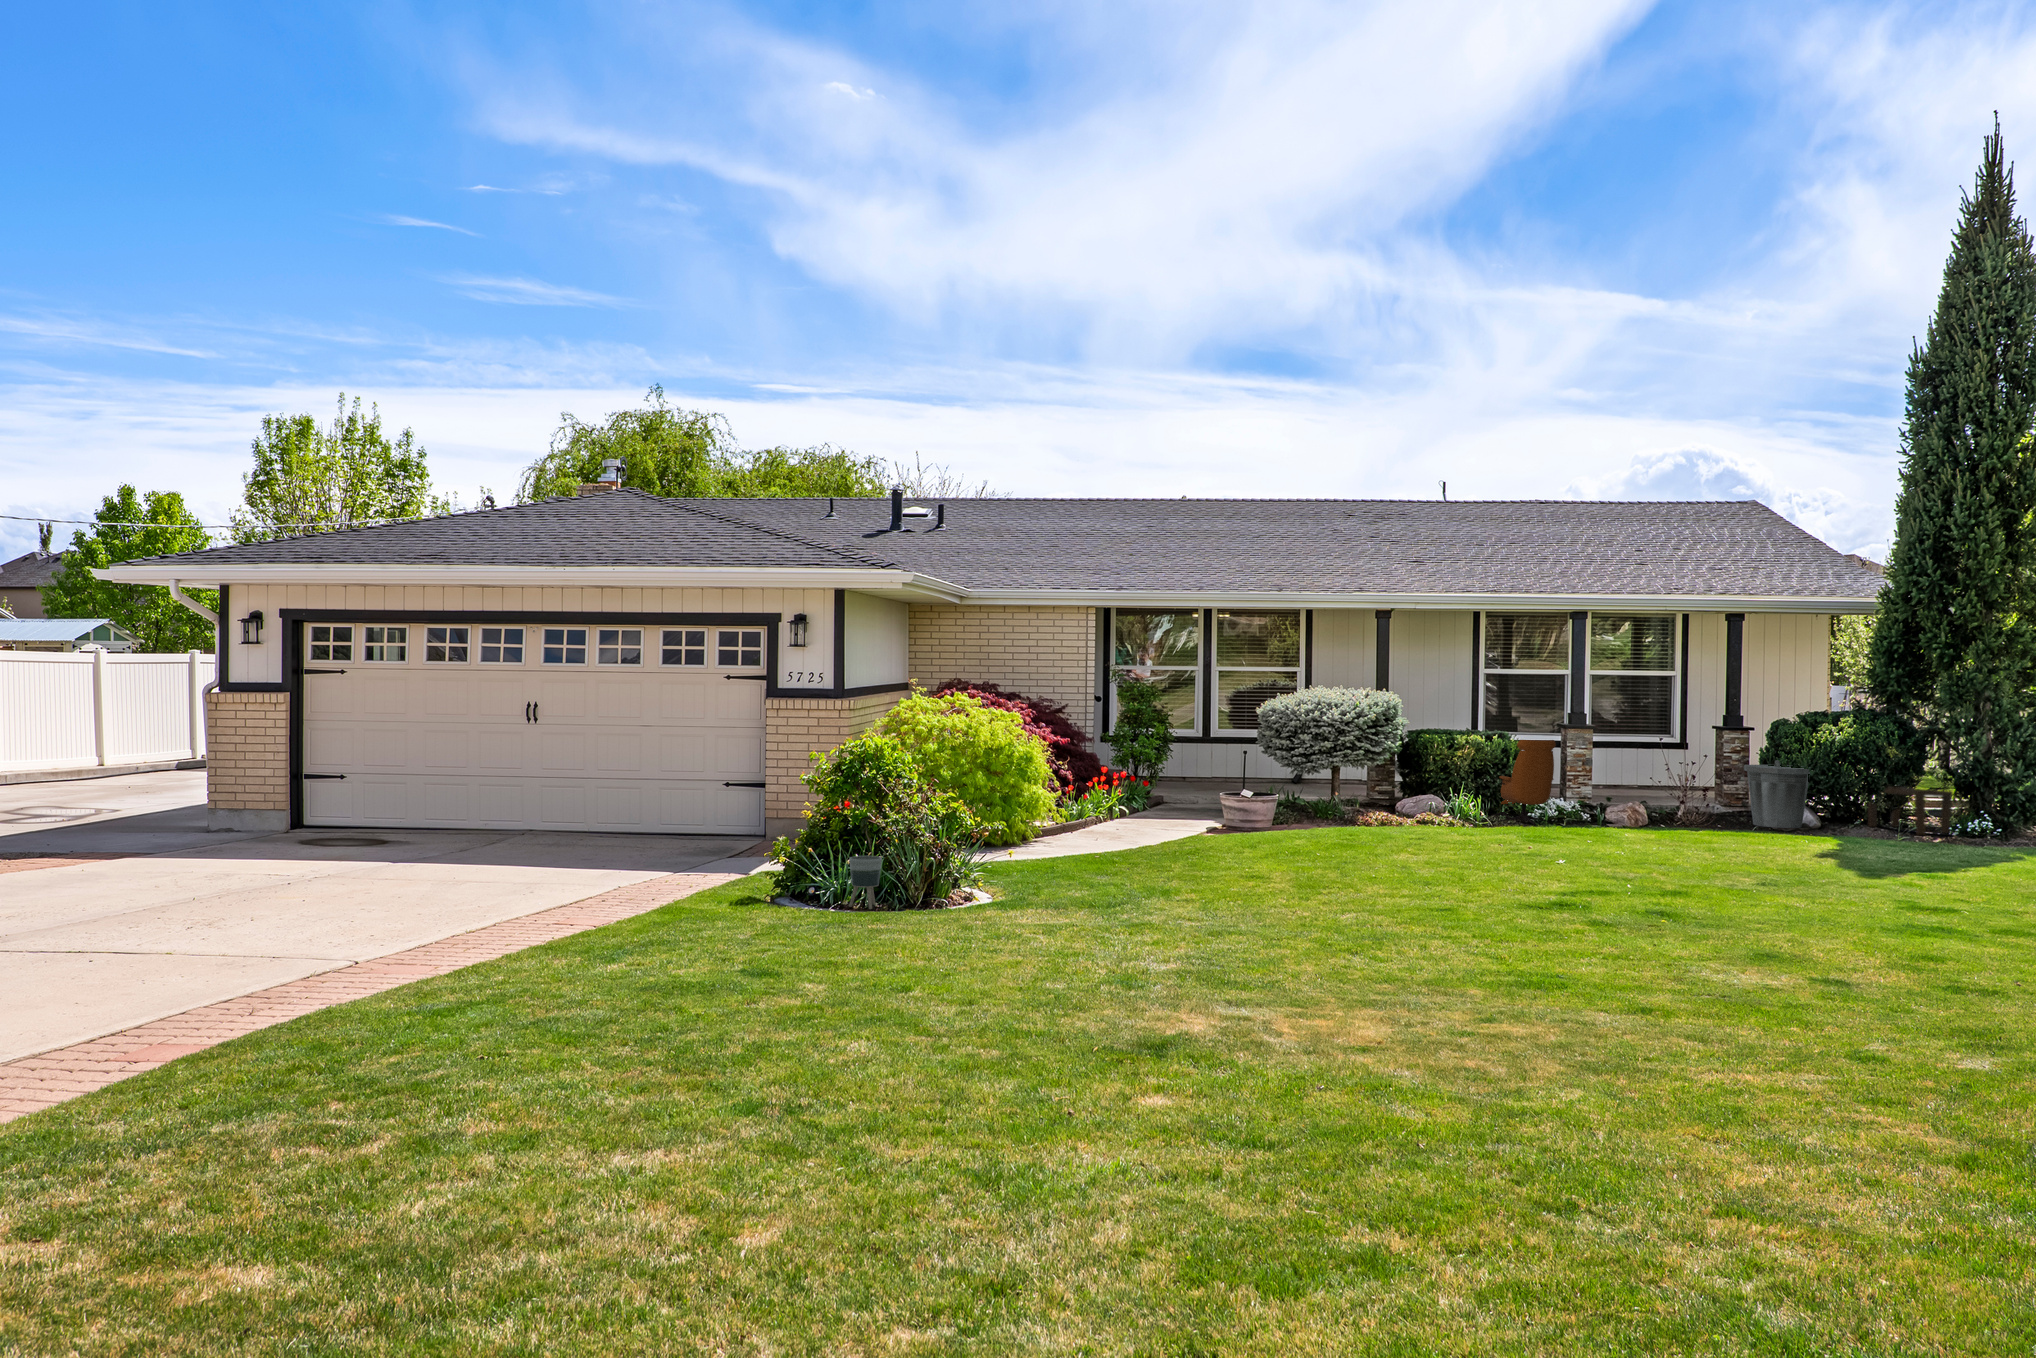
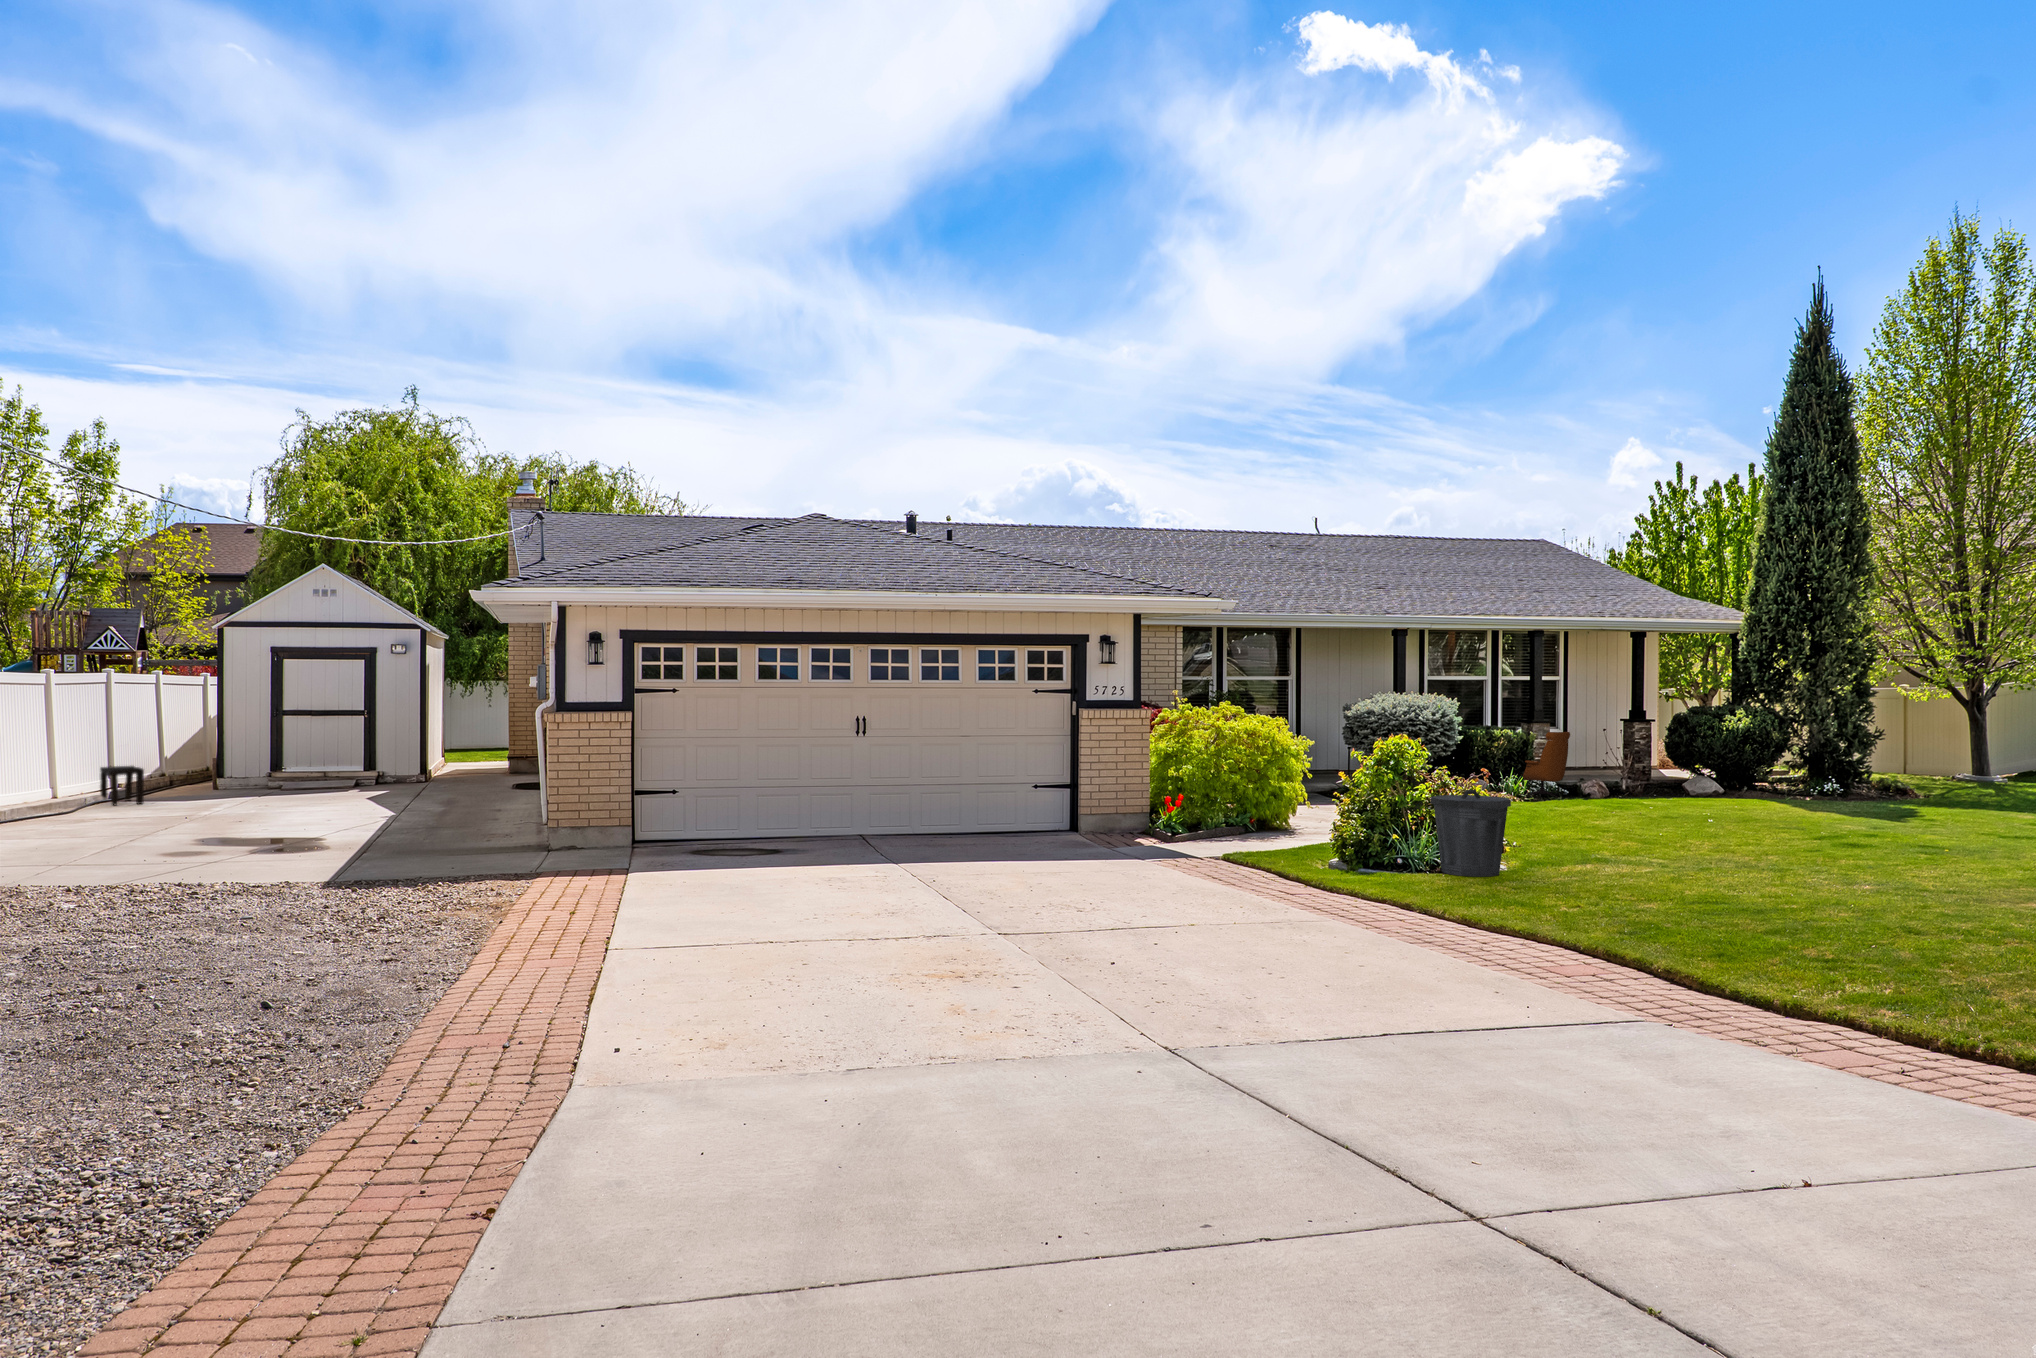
trash can: present [1744,760,1810,828] -> present [1431,790,1511,877]
bench: present [1868,785,1953,835] -> present [100,766,144,805]
planter: present [849,856,882,909] -> none [1352,828,1378,869]

